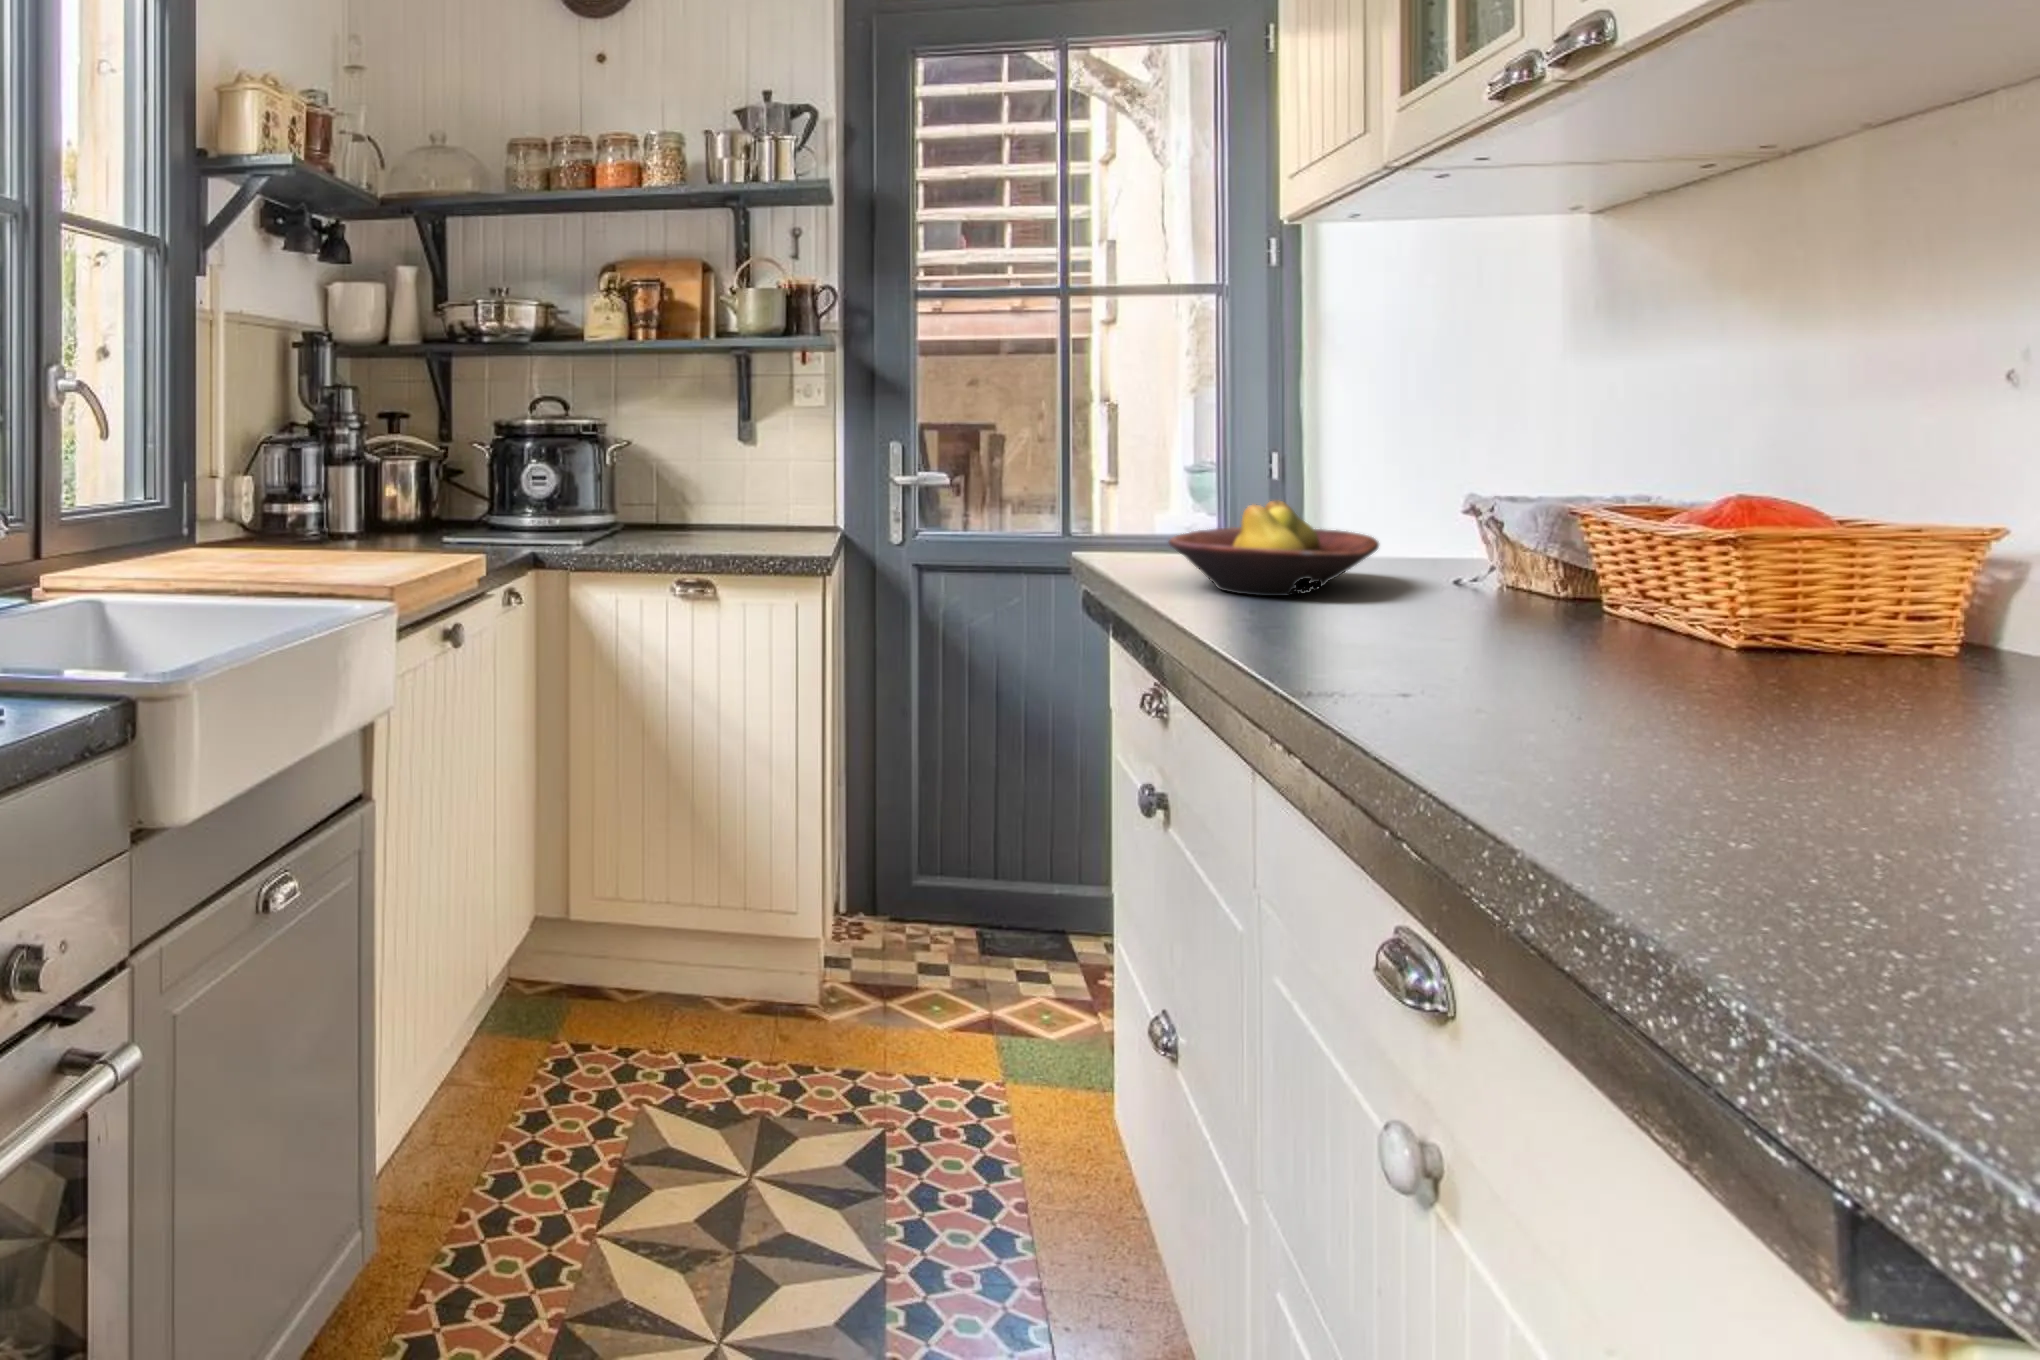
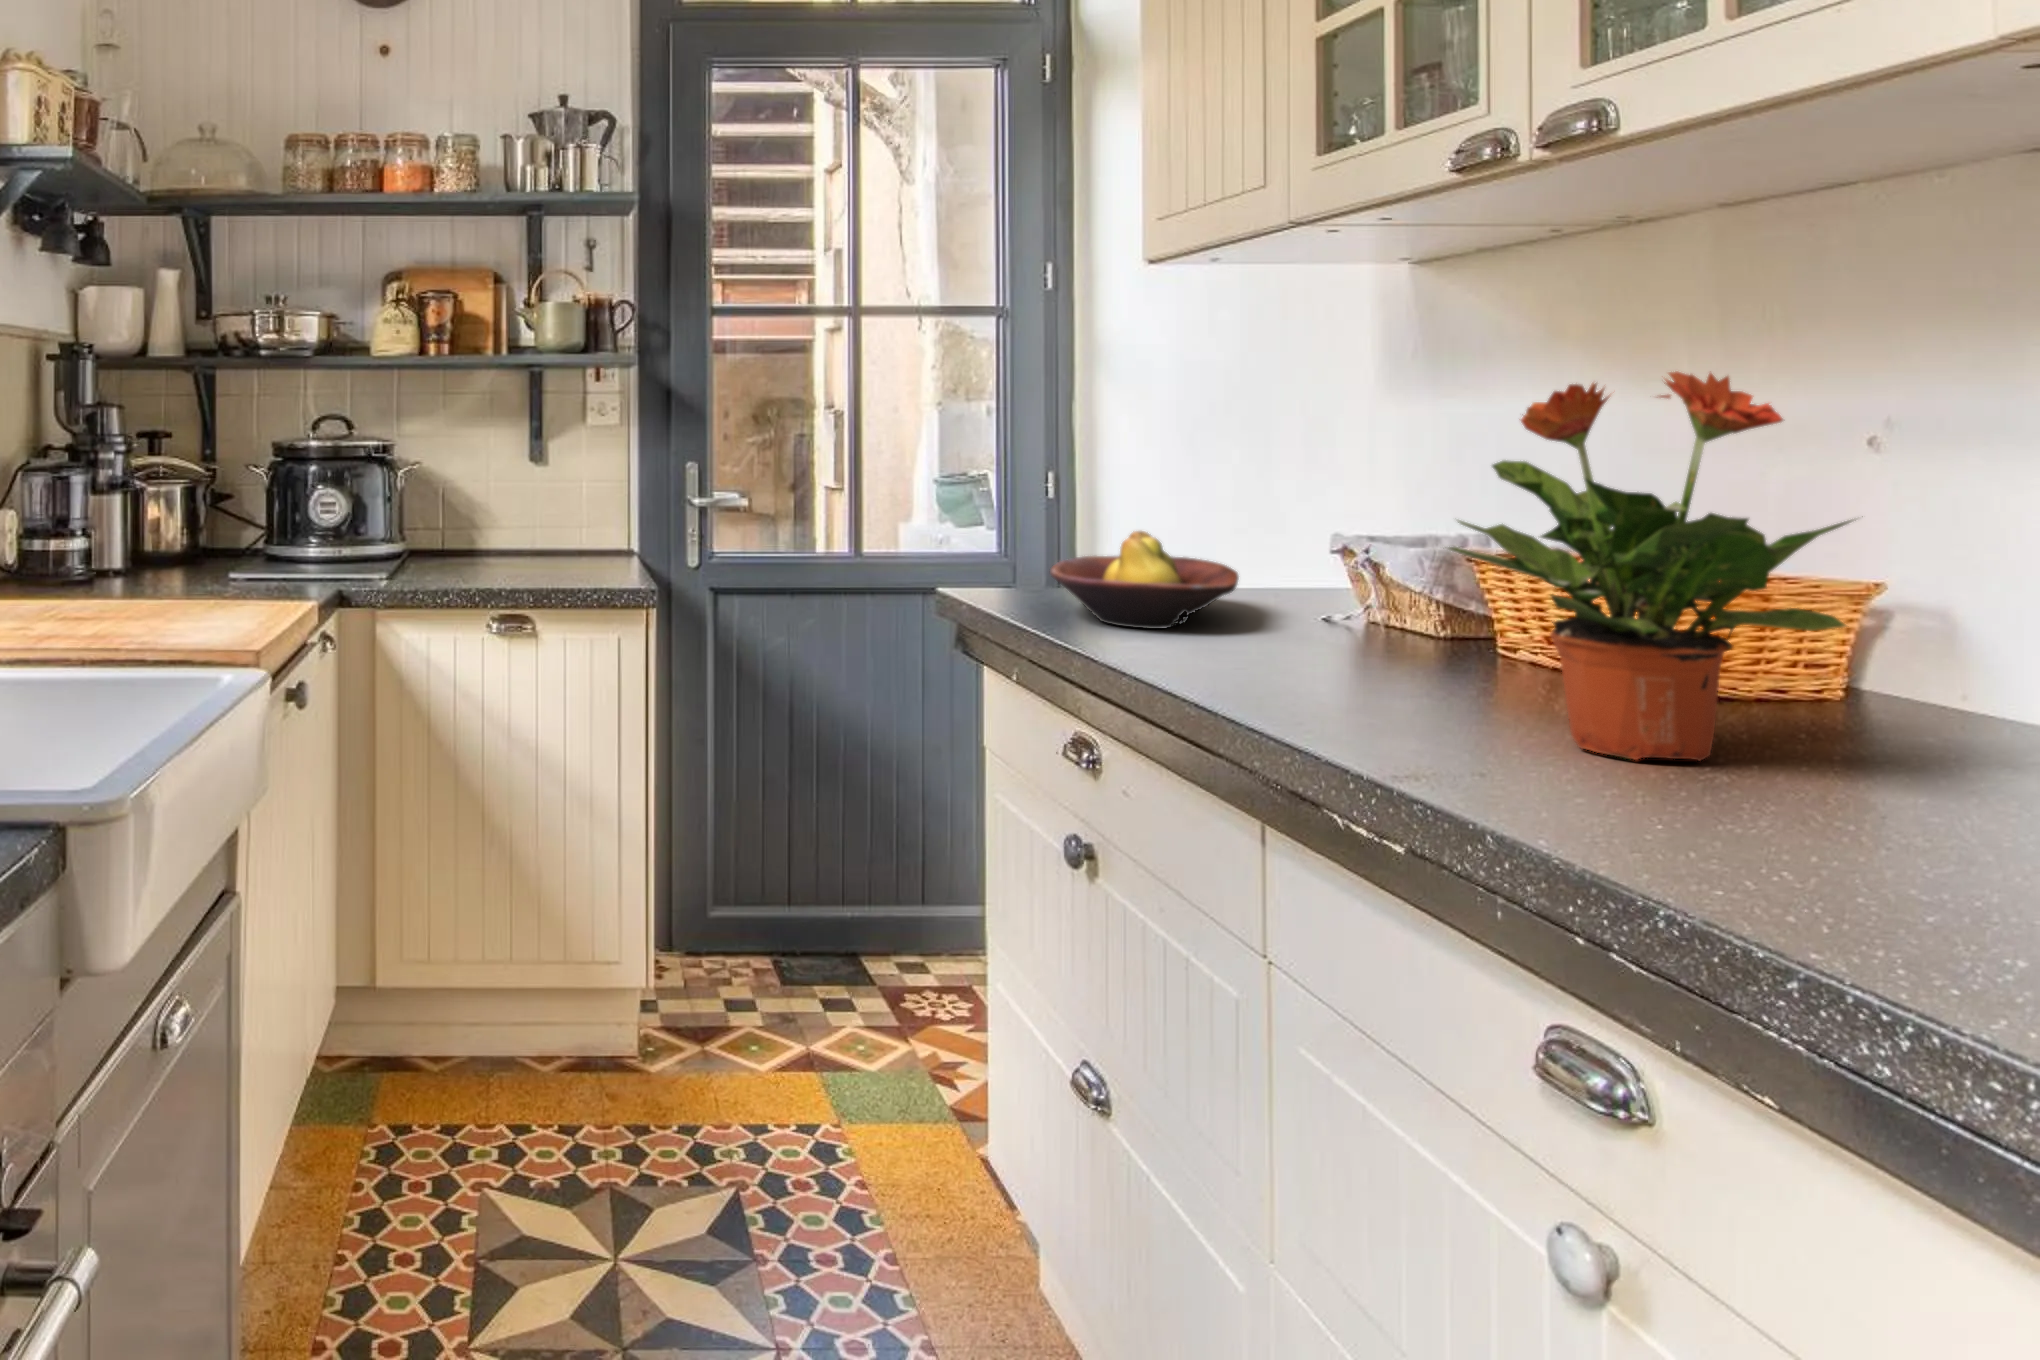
potted plant: none [1452,306,1912,723] -> present [1448,372,1853,761]

